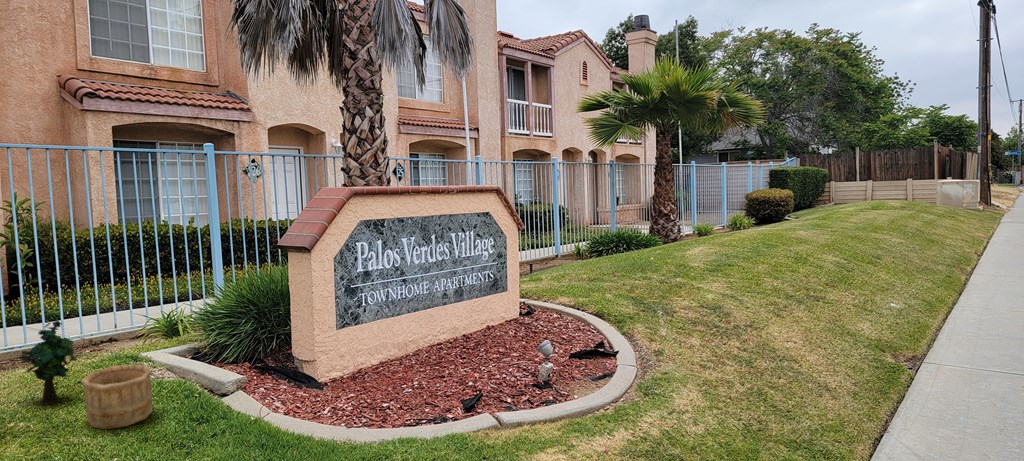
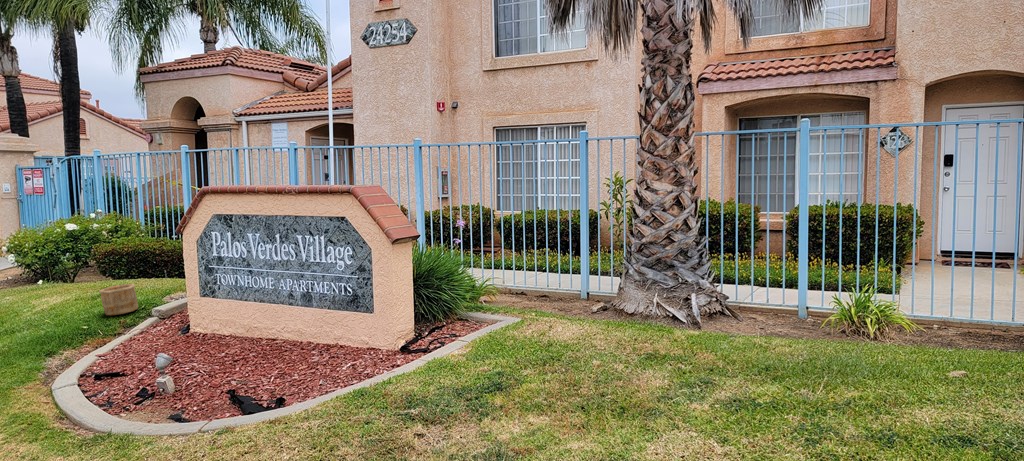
decorative plant: present [17,321,77,405] -> none [139,255,165,299]

